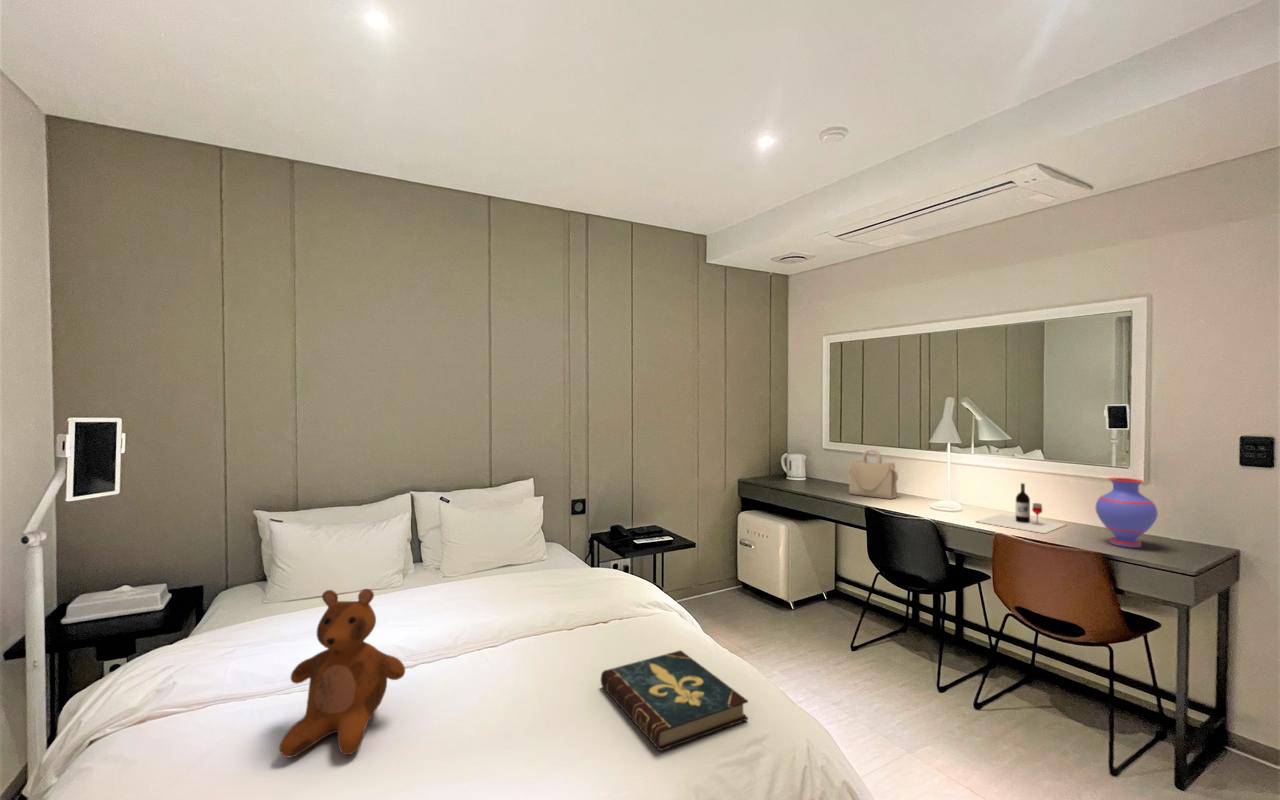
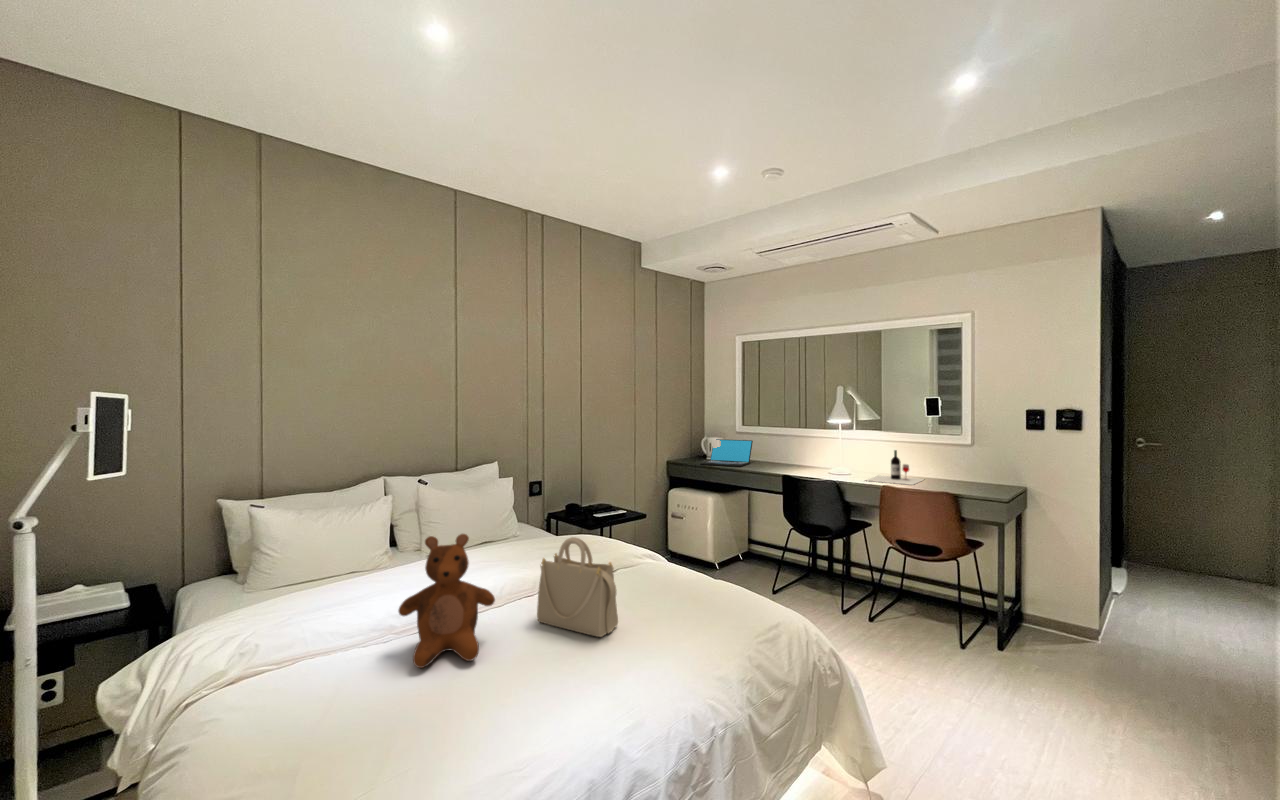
handbag: present [849,449,898,499] -> present [537,537,618,637]
laptop: none [775,456,841,492] -> present [700,439,753,467]
vase: present [1096,478,1157,548] -> none [946,441,985,490]
book: present [601,651,748,751] -> none [637,576,755,632]

